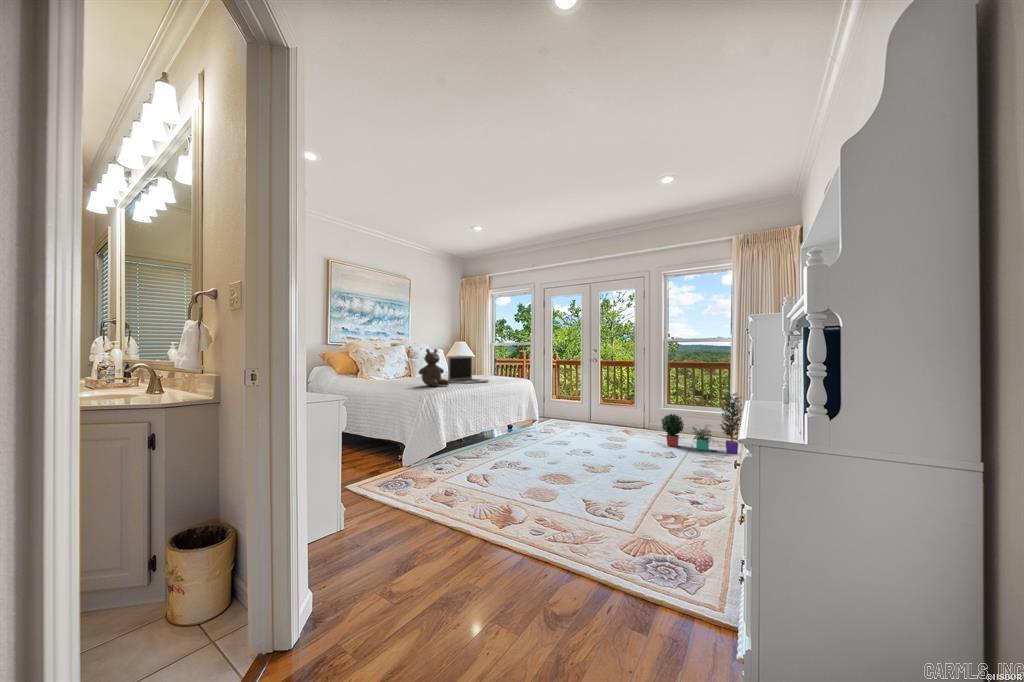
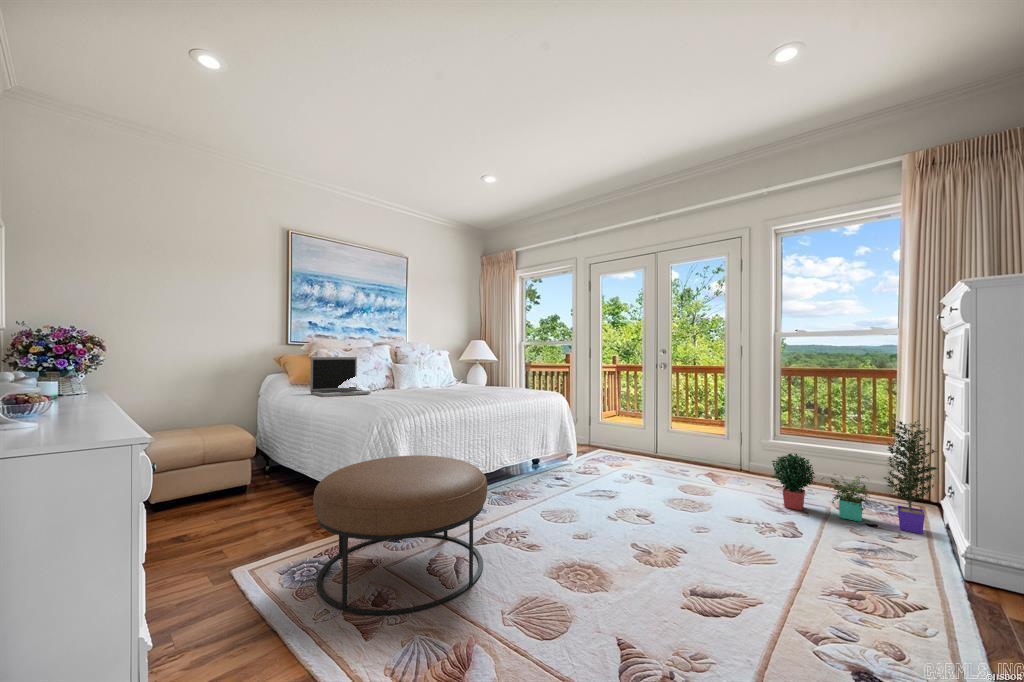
teddy bear: present [419,349,449,387] -> none [372,347,420,406]
laptop: present [448,356,489,384] -> present [310,357,371,397]
ottoman: none [405,416,505,497] -> present [313,455,487,615]

